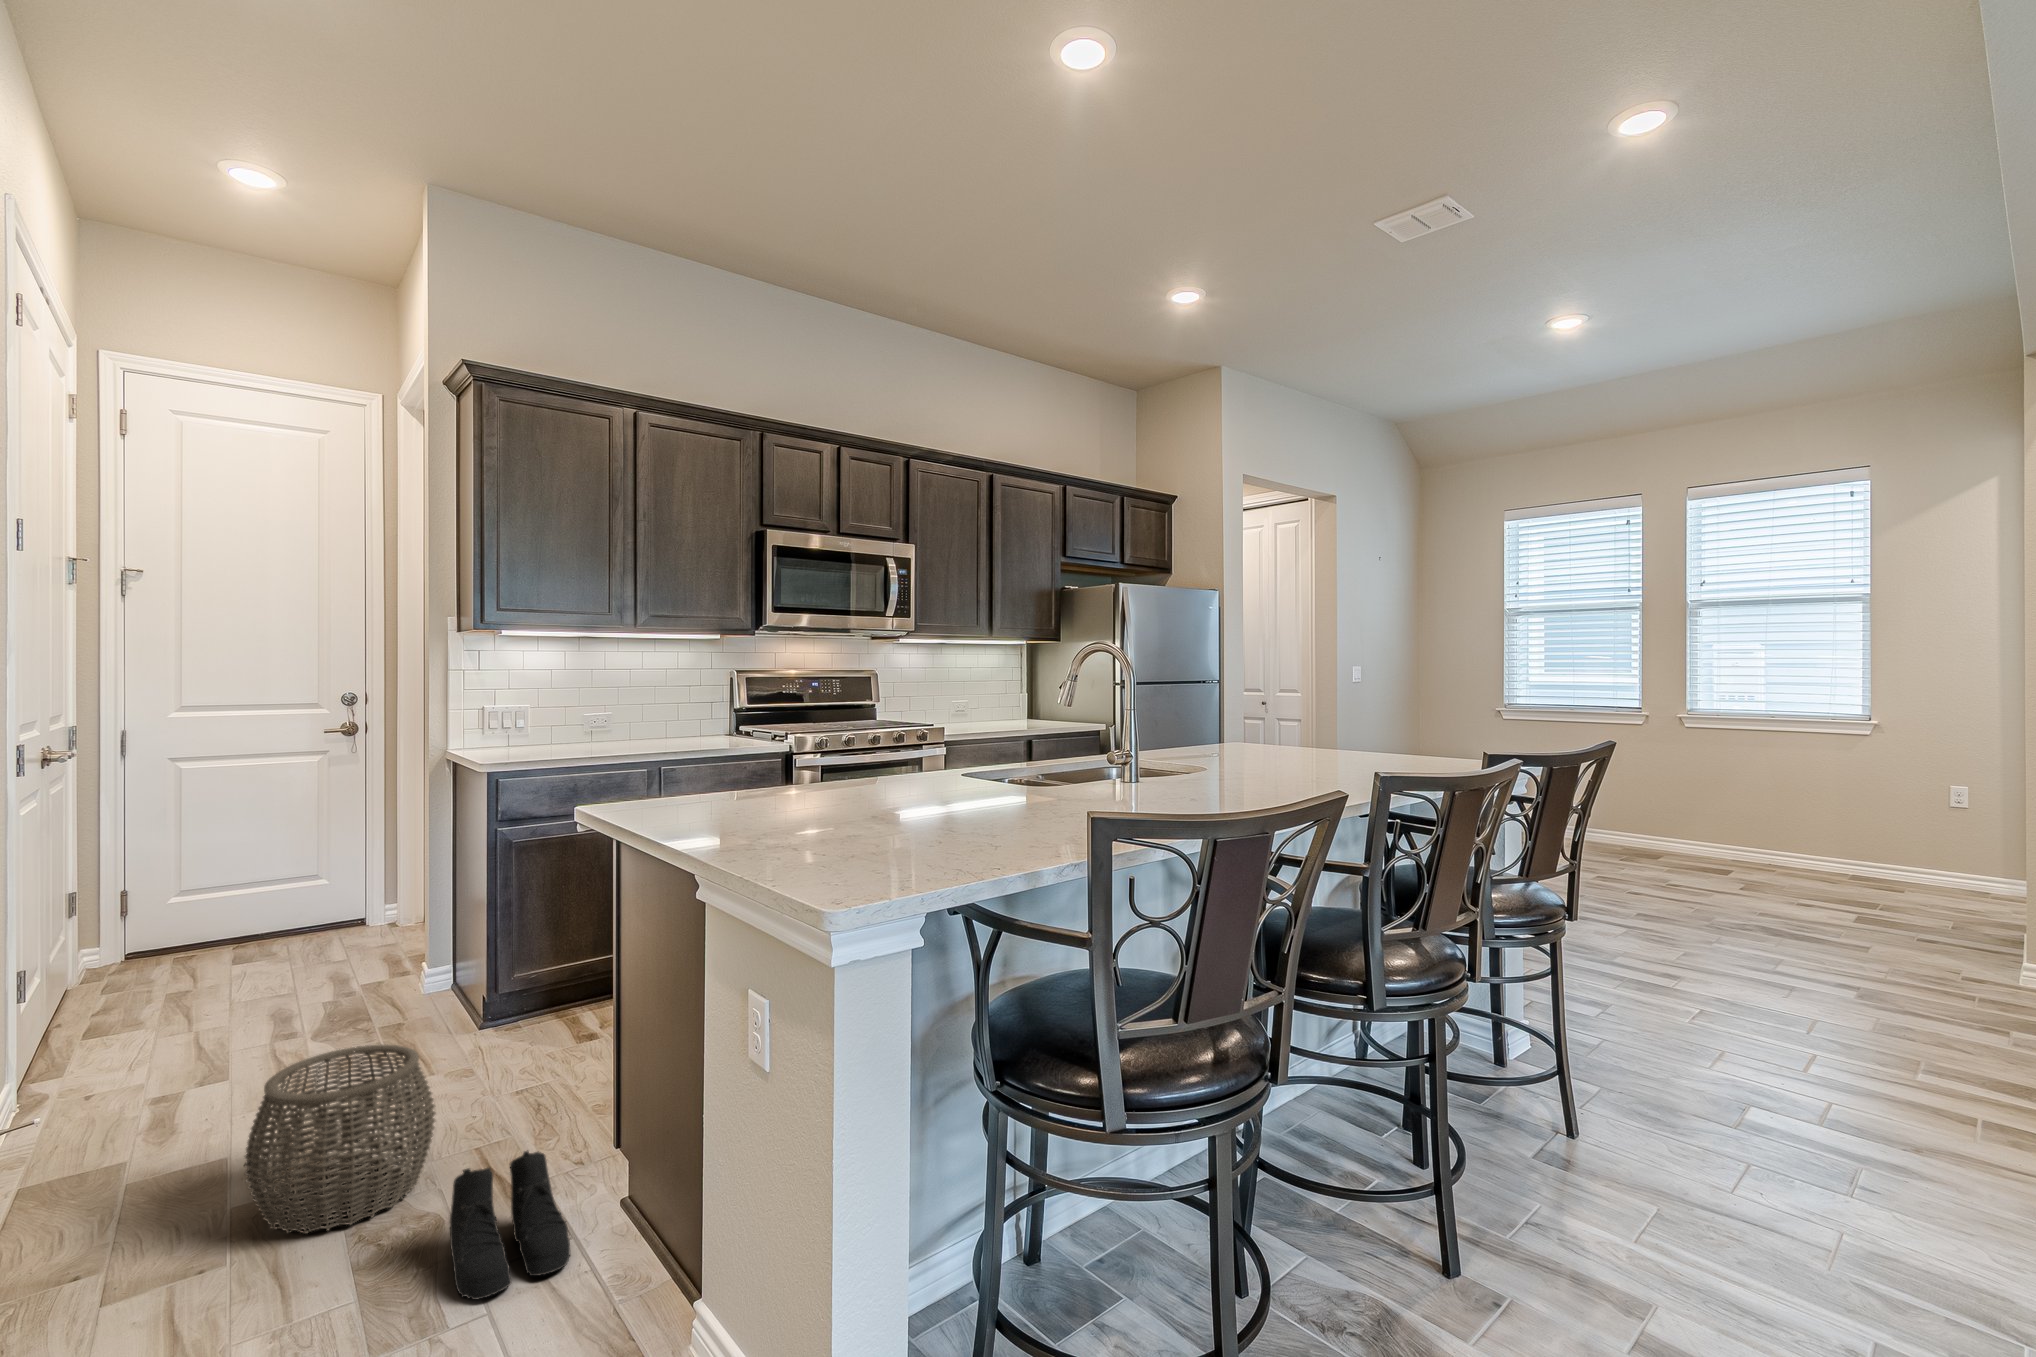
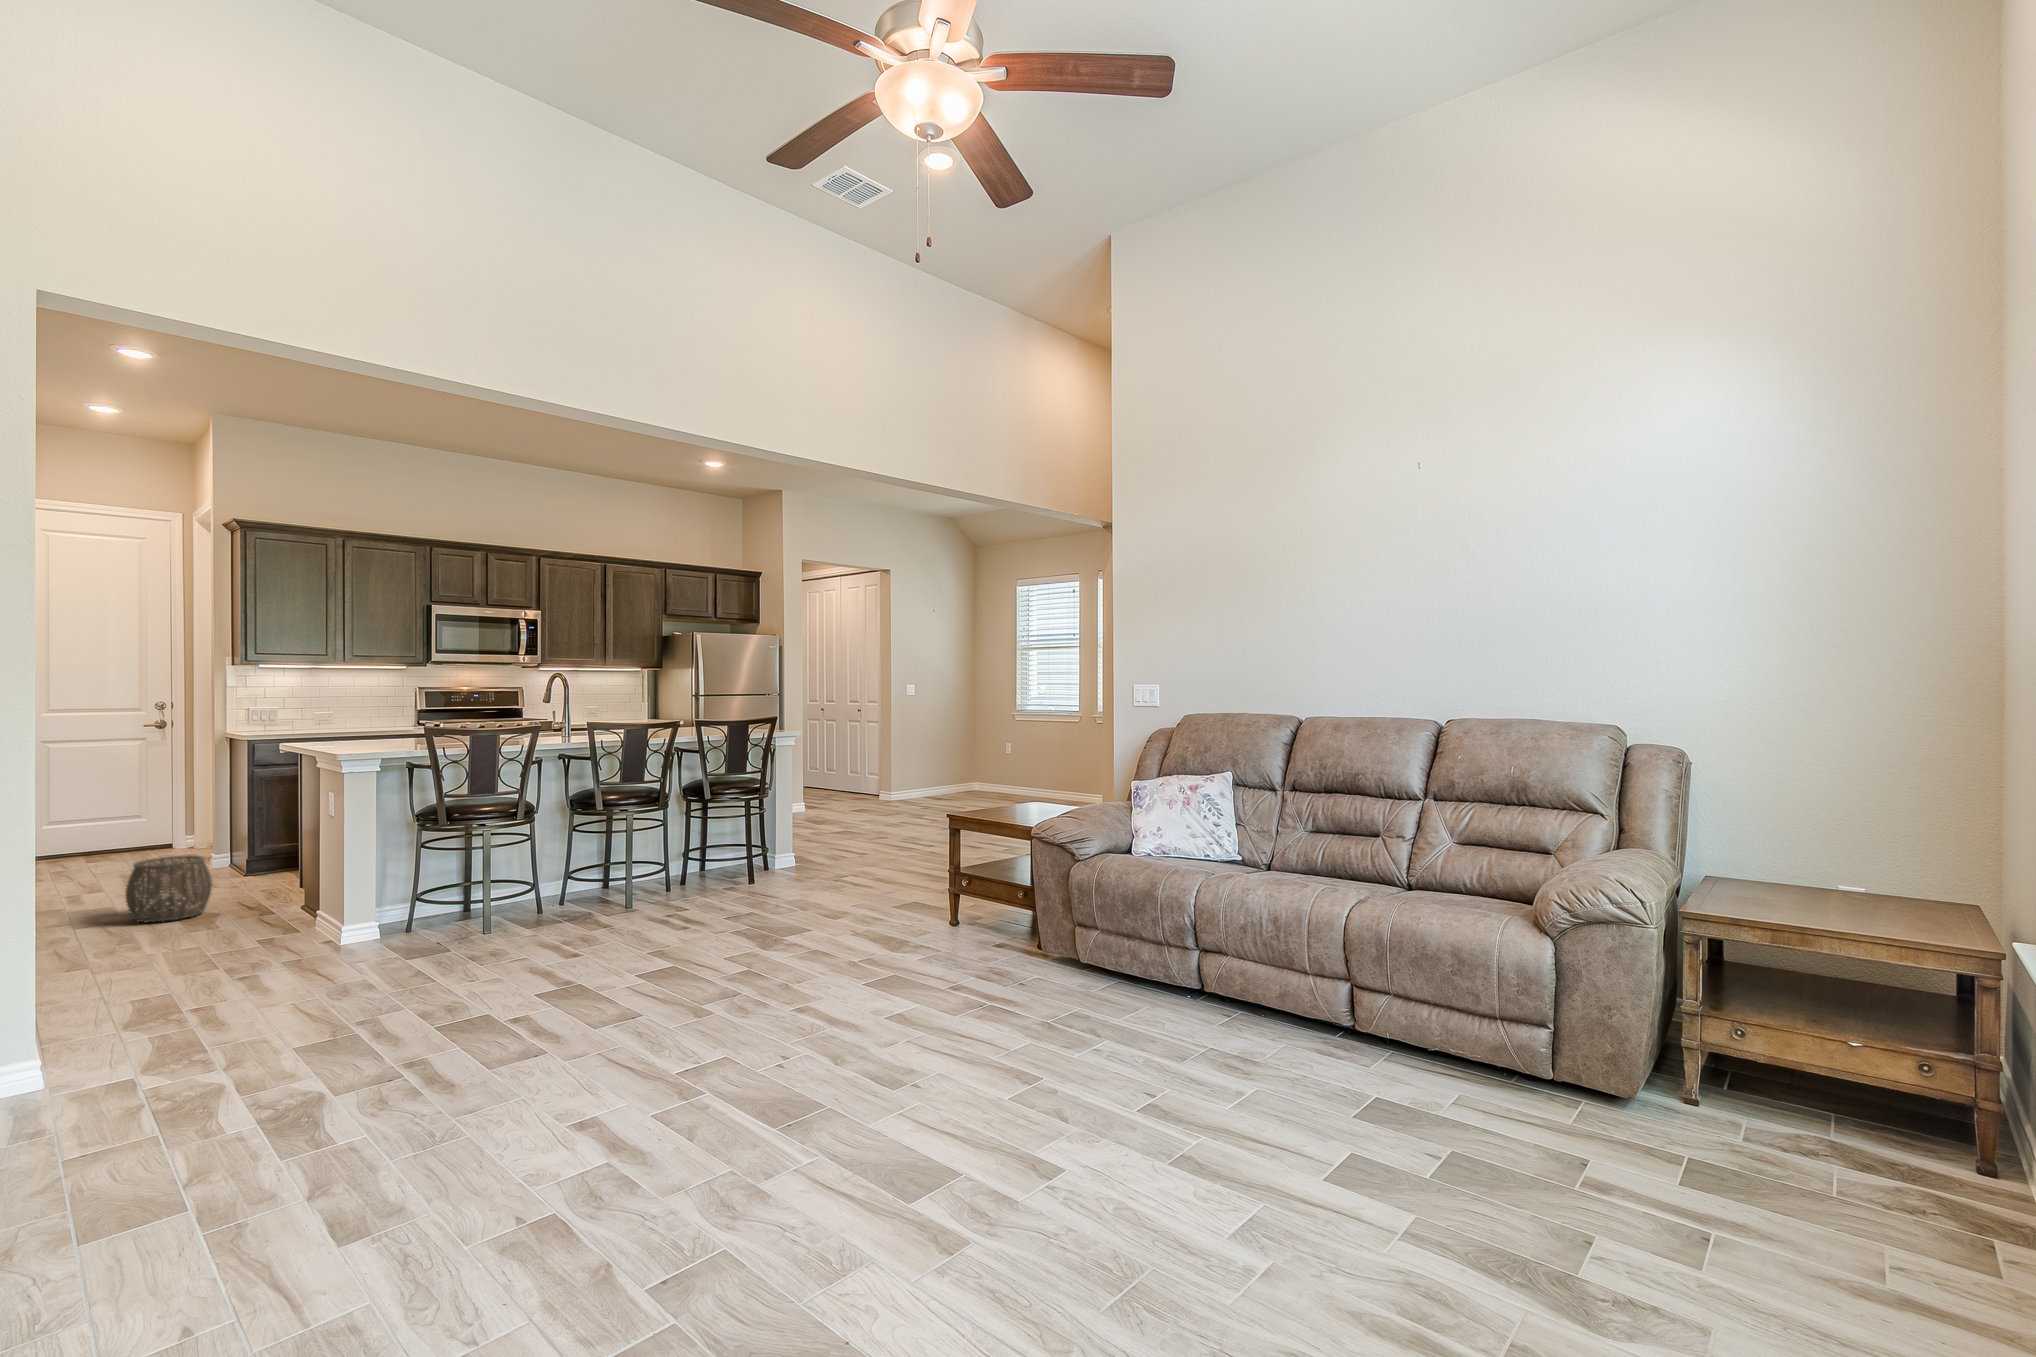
boots: present [450,1150,570,1300] -> none [218,886,271,931]

